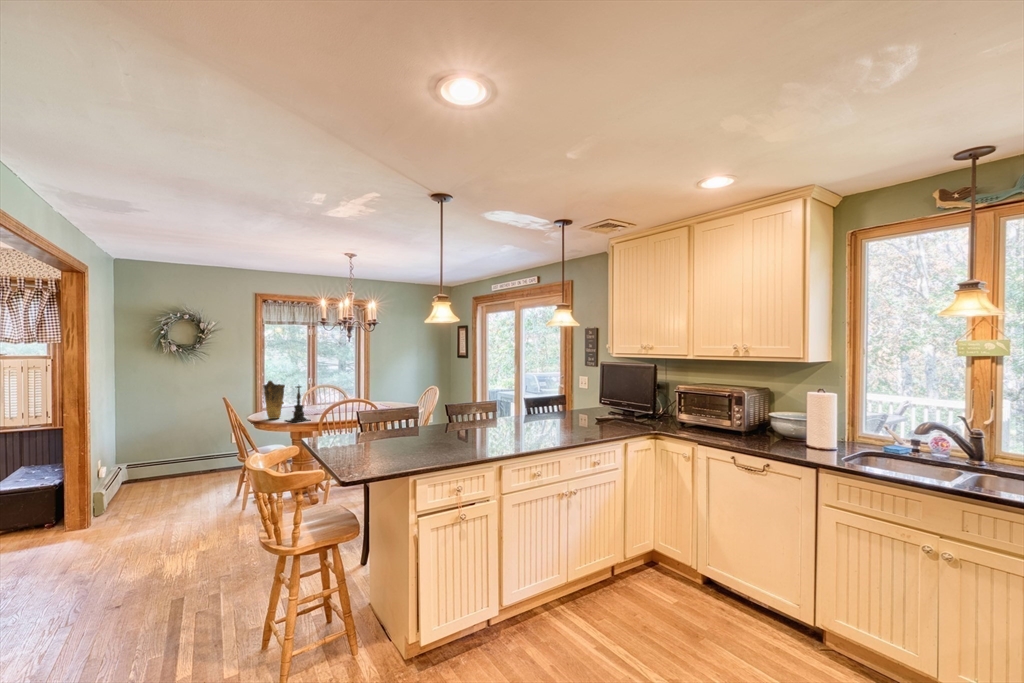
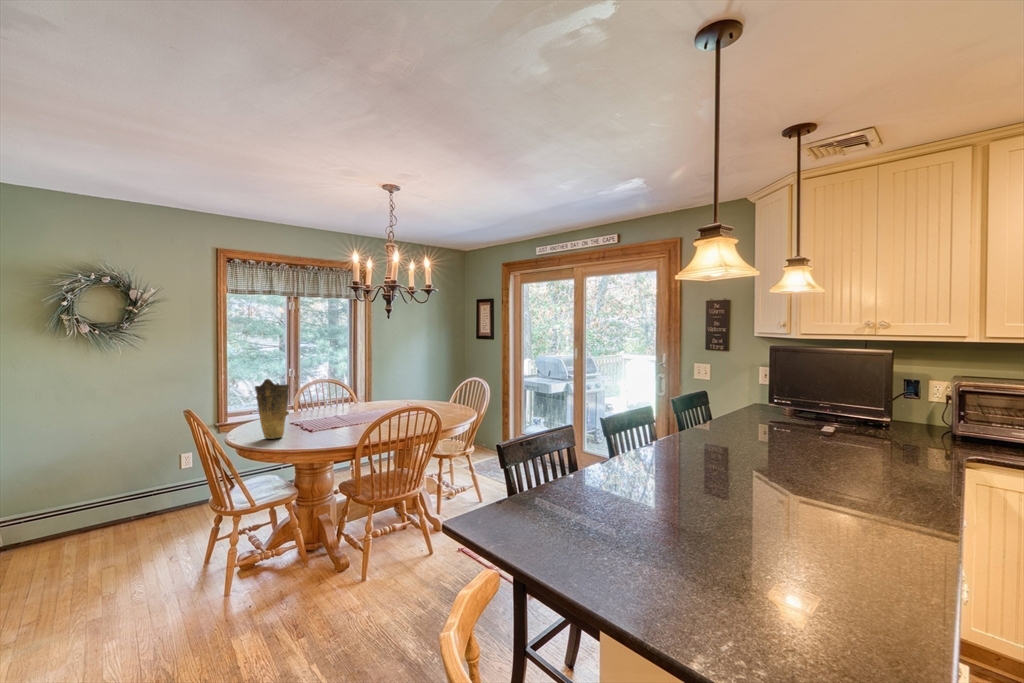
candle holder: present [286,386,309,422] -> none [294,378,340,445]

